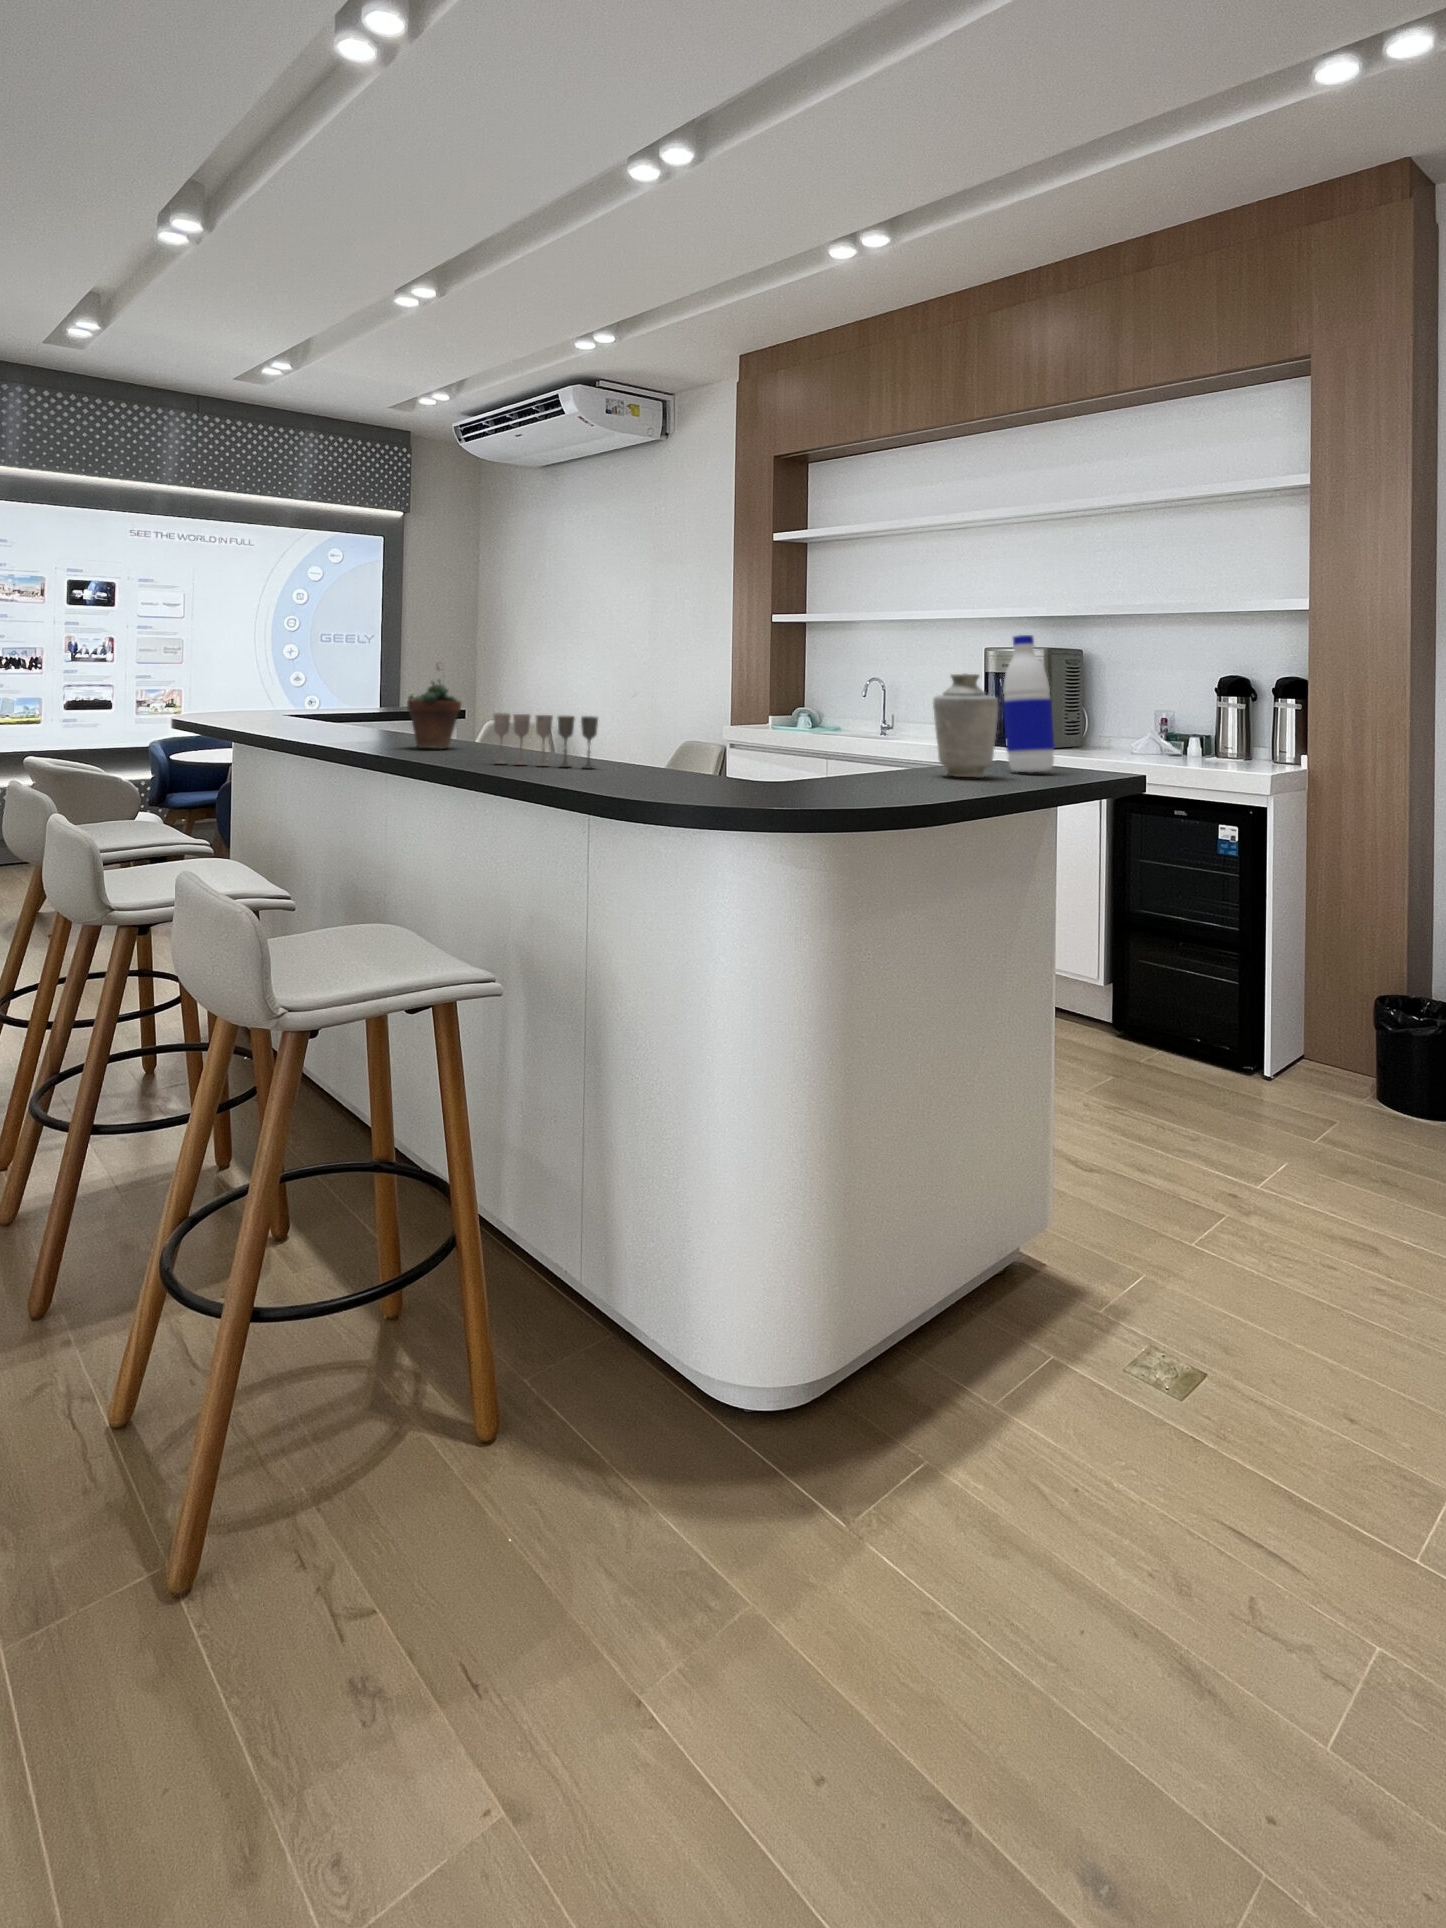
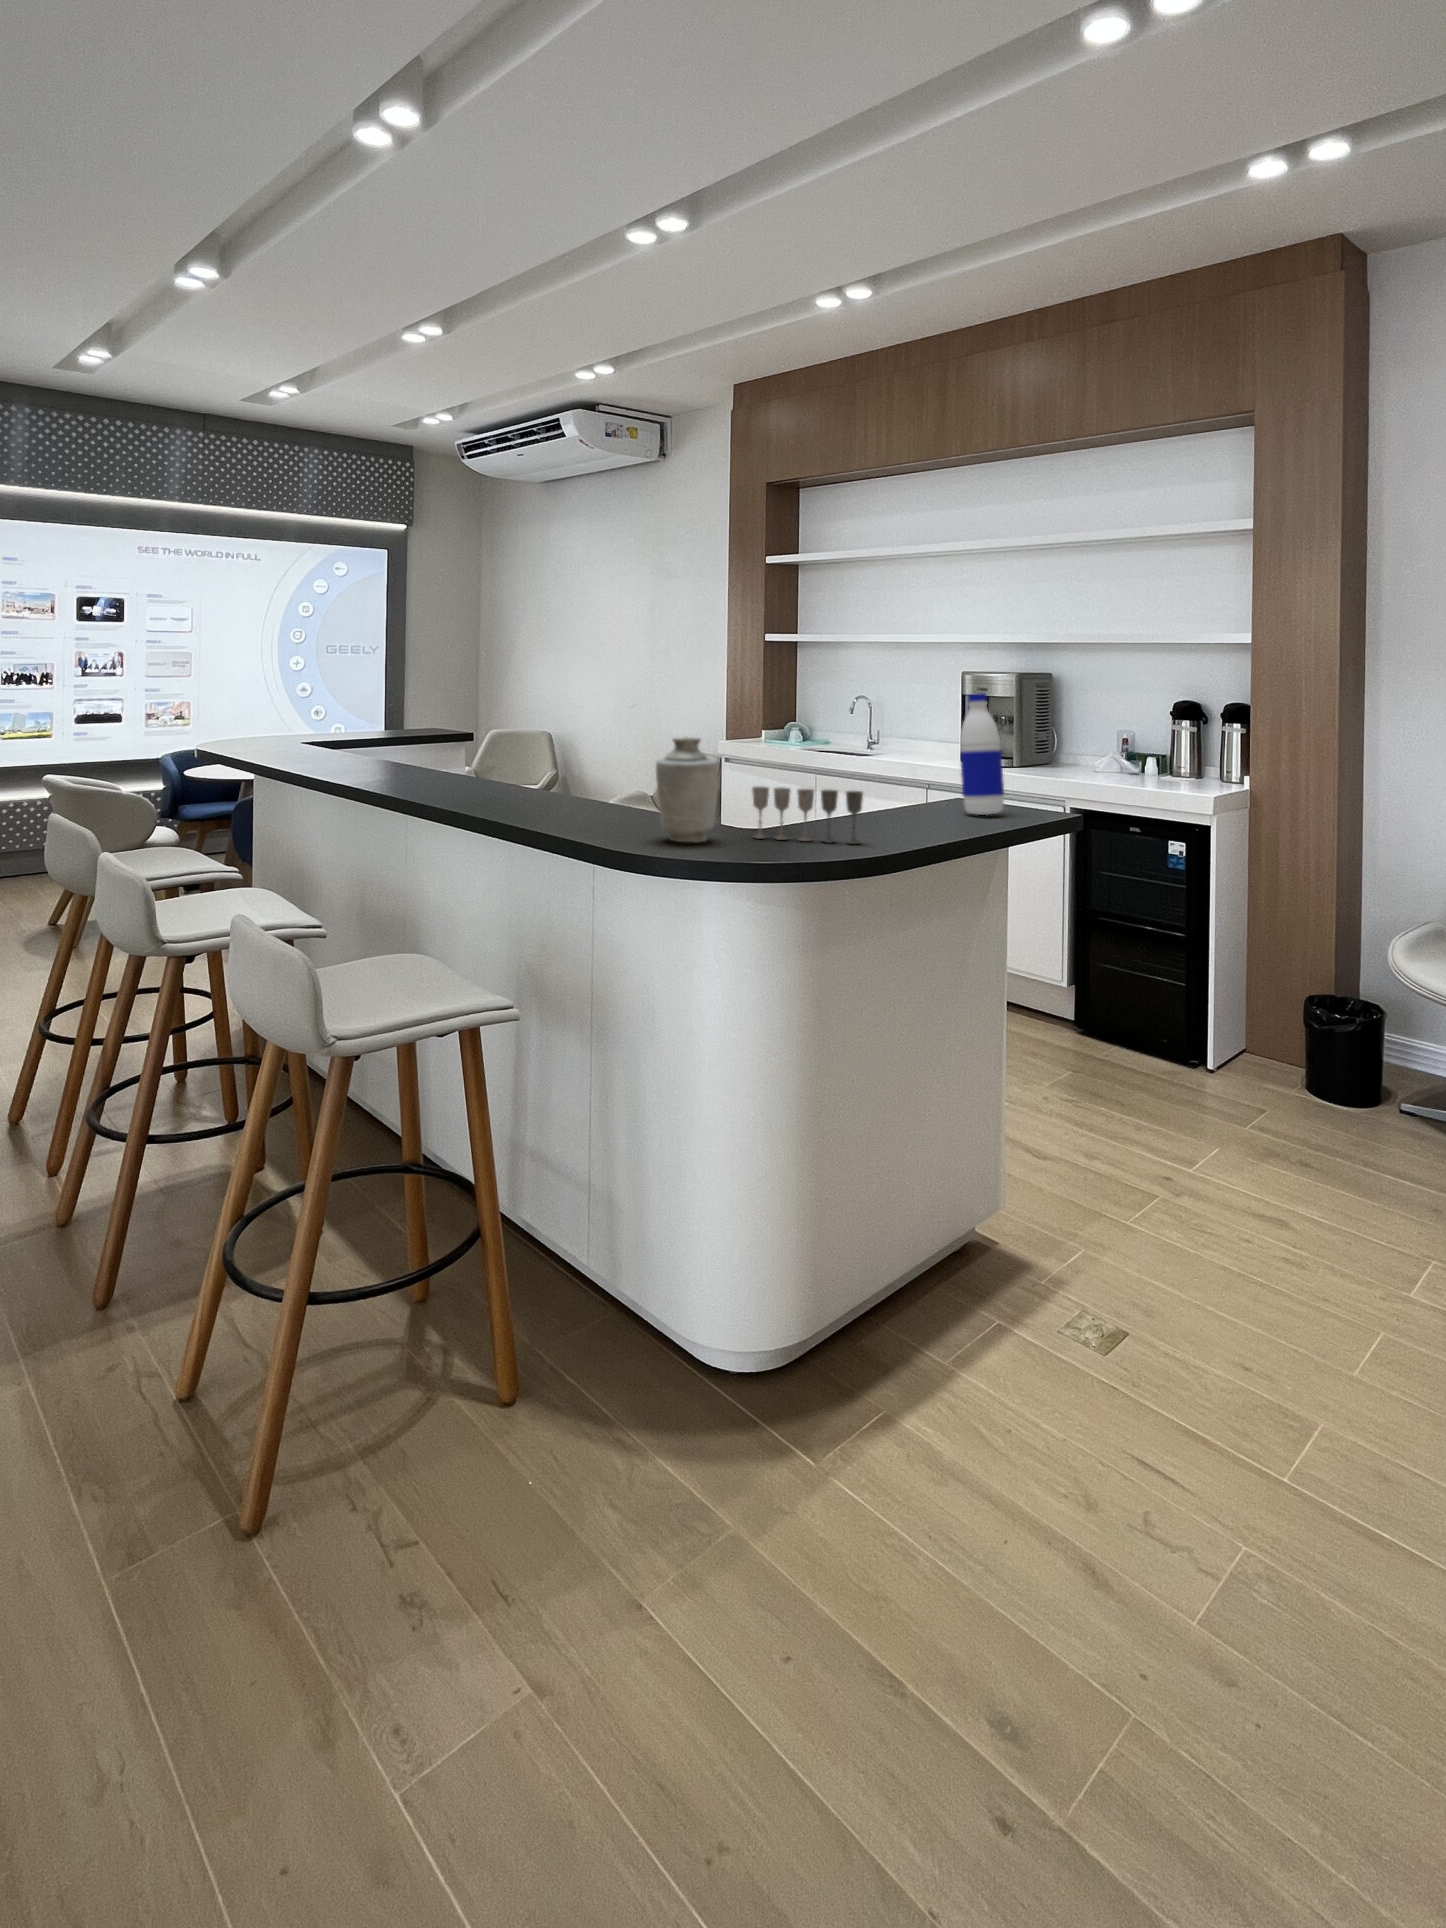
succulent plant: present [407,663,461,749] -> none [427,712,476,792]
vase: present [933,673,999,777] -> present [656,737,720,842]
wine glass: present [494,713,598,768] -> present [752,787,863,844]

